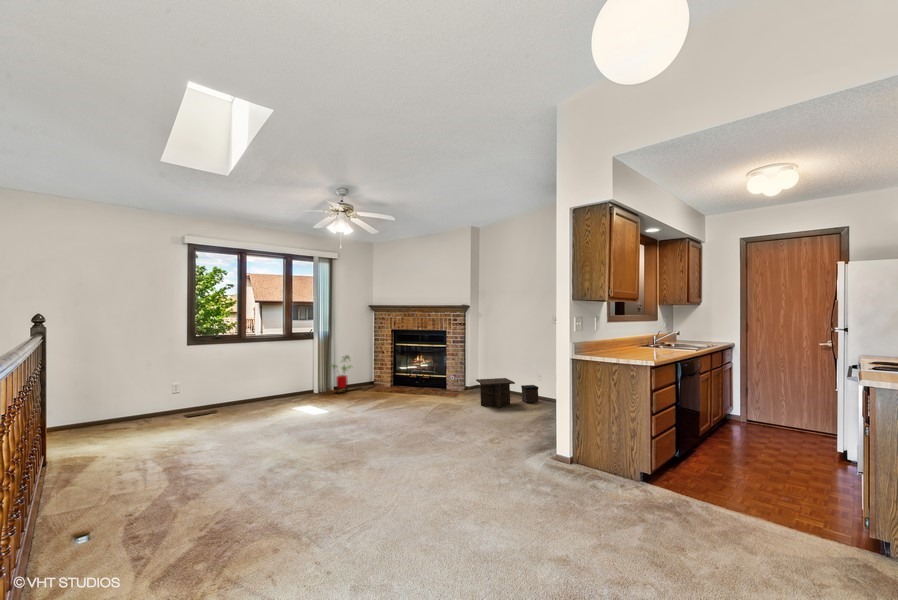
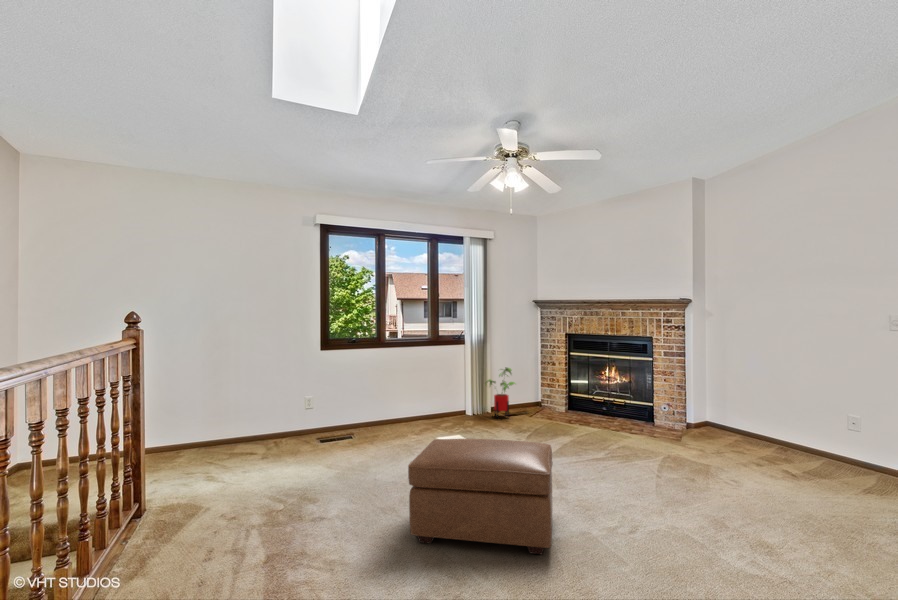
coffee table: present [476,378,538,408] -> none [716,417,839,470]
ottoman: none [263,396,362,462] -> present [408,438,553,554]

